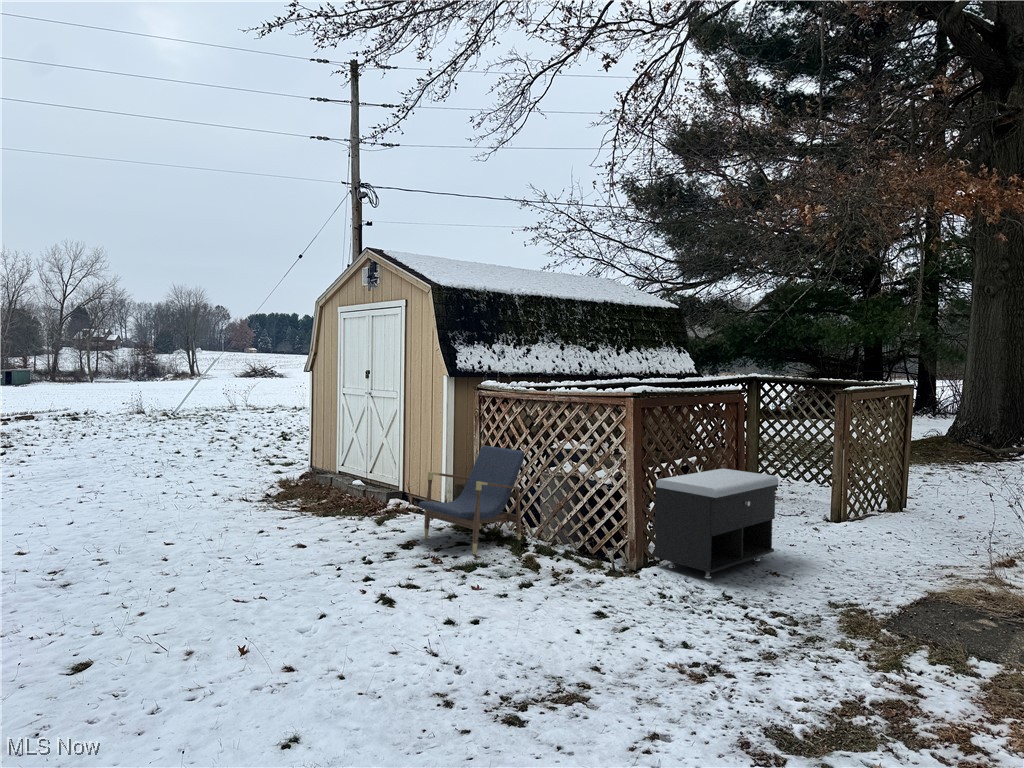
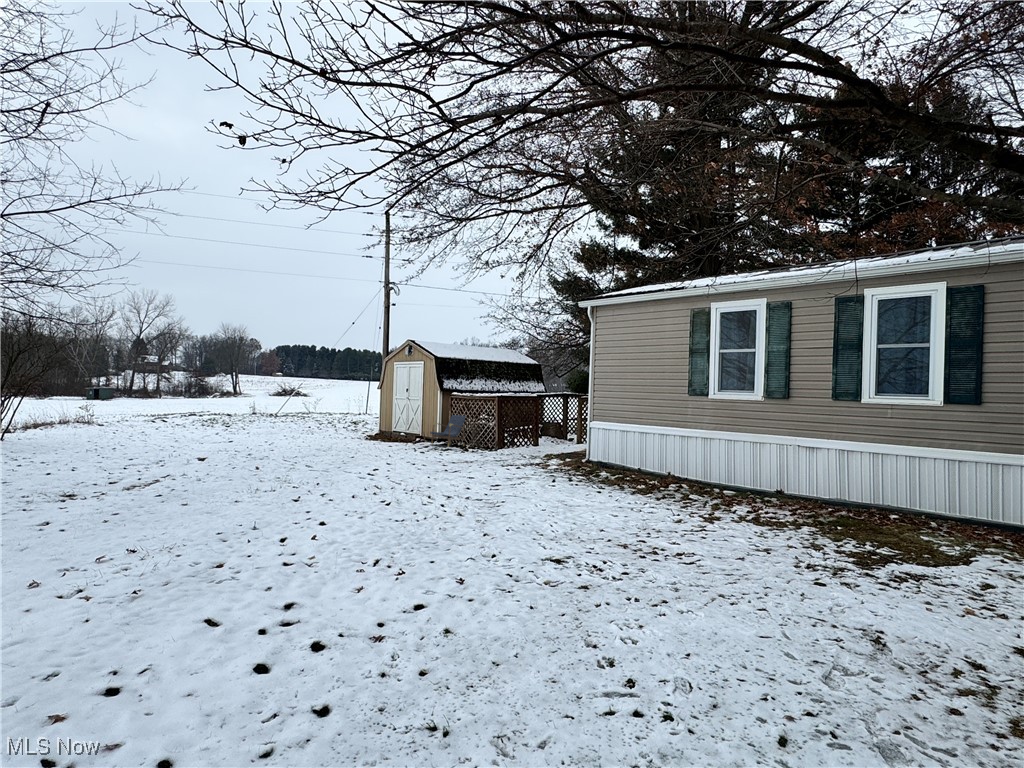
storage bench: present [655,469,778,579] -> none [504,422,545,451]

